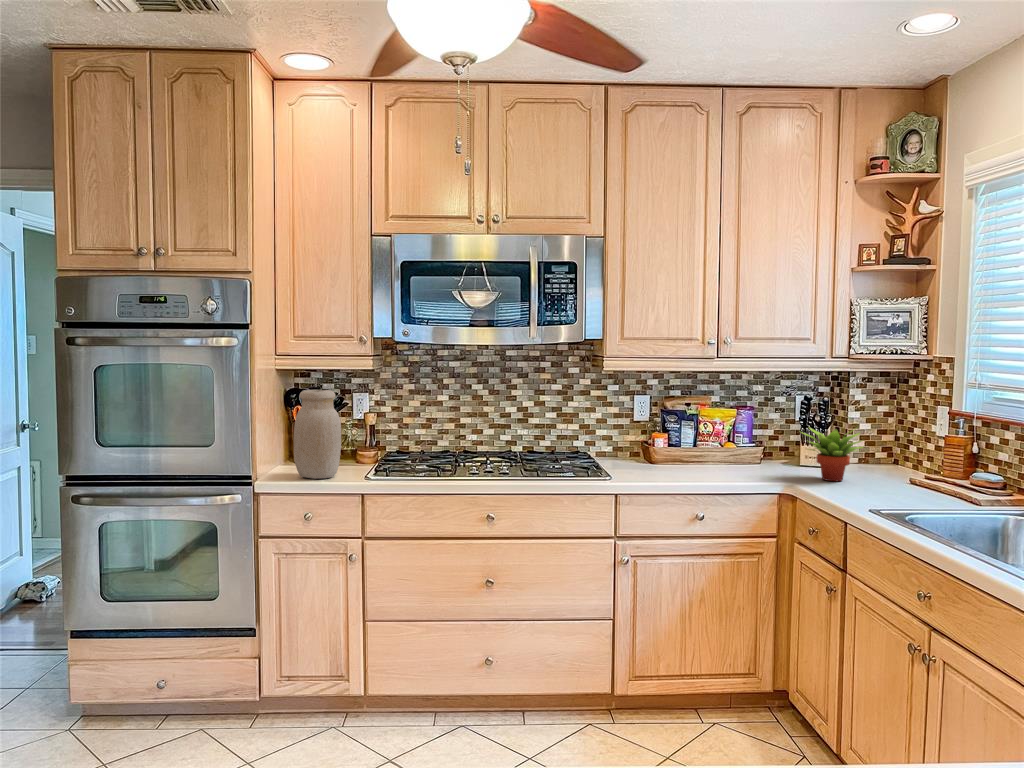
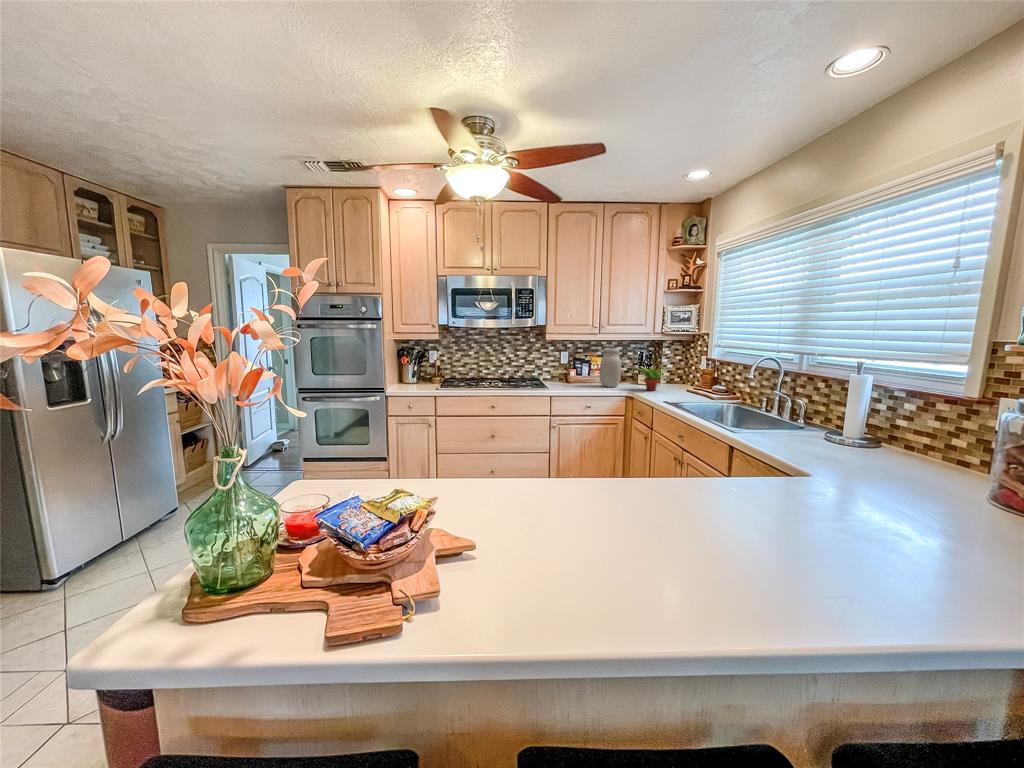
jar: present [293,390,341,479] -> present [599,348,621,387]

